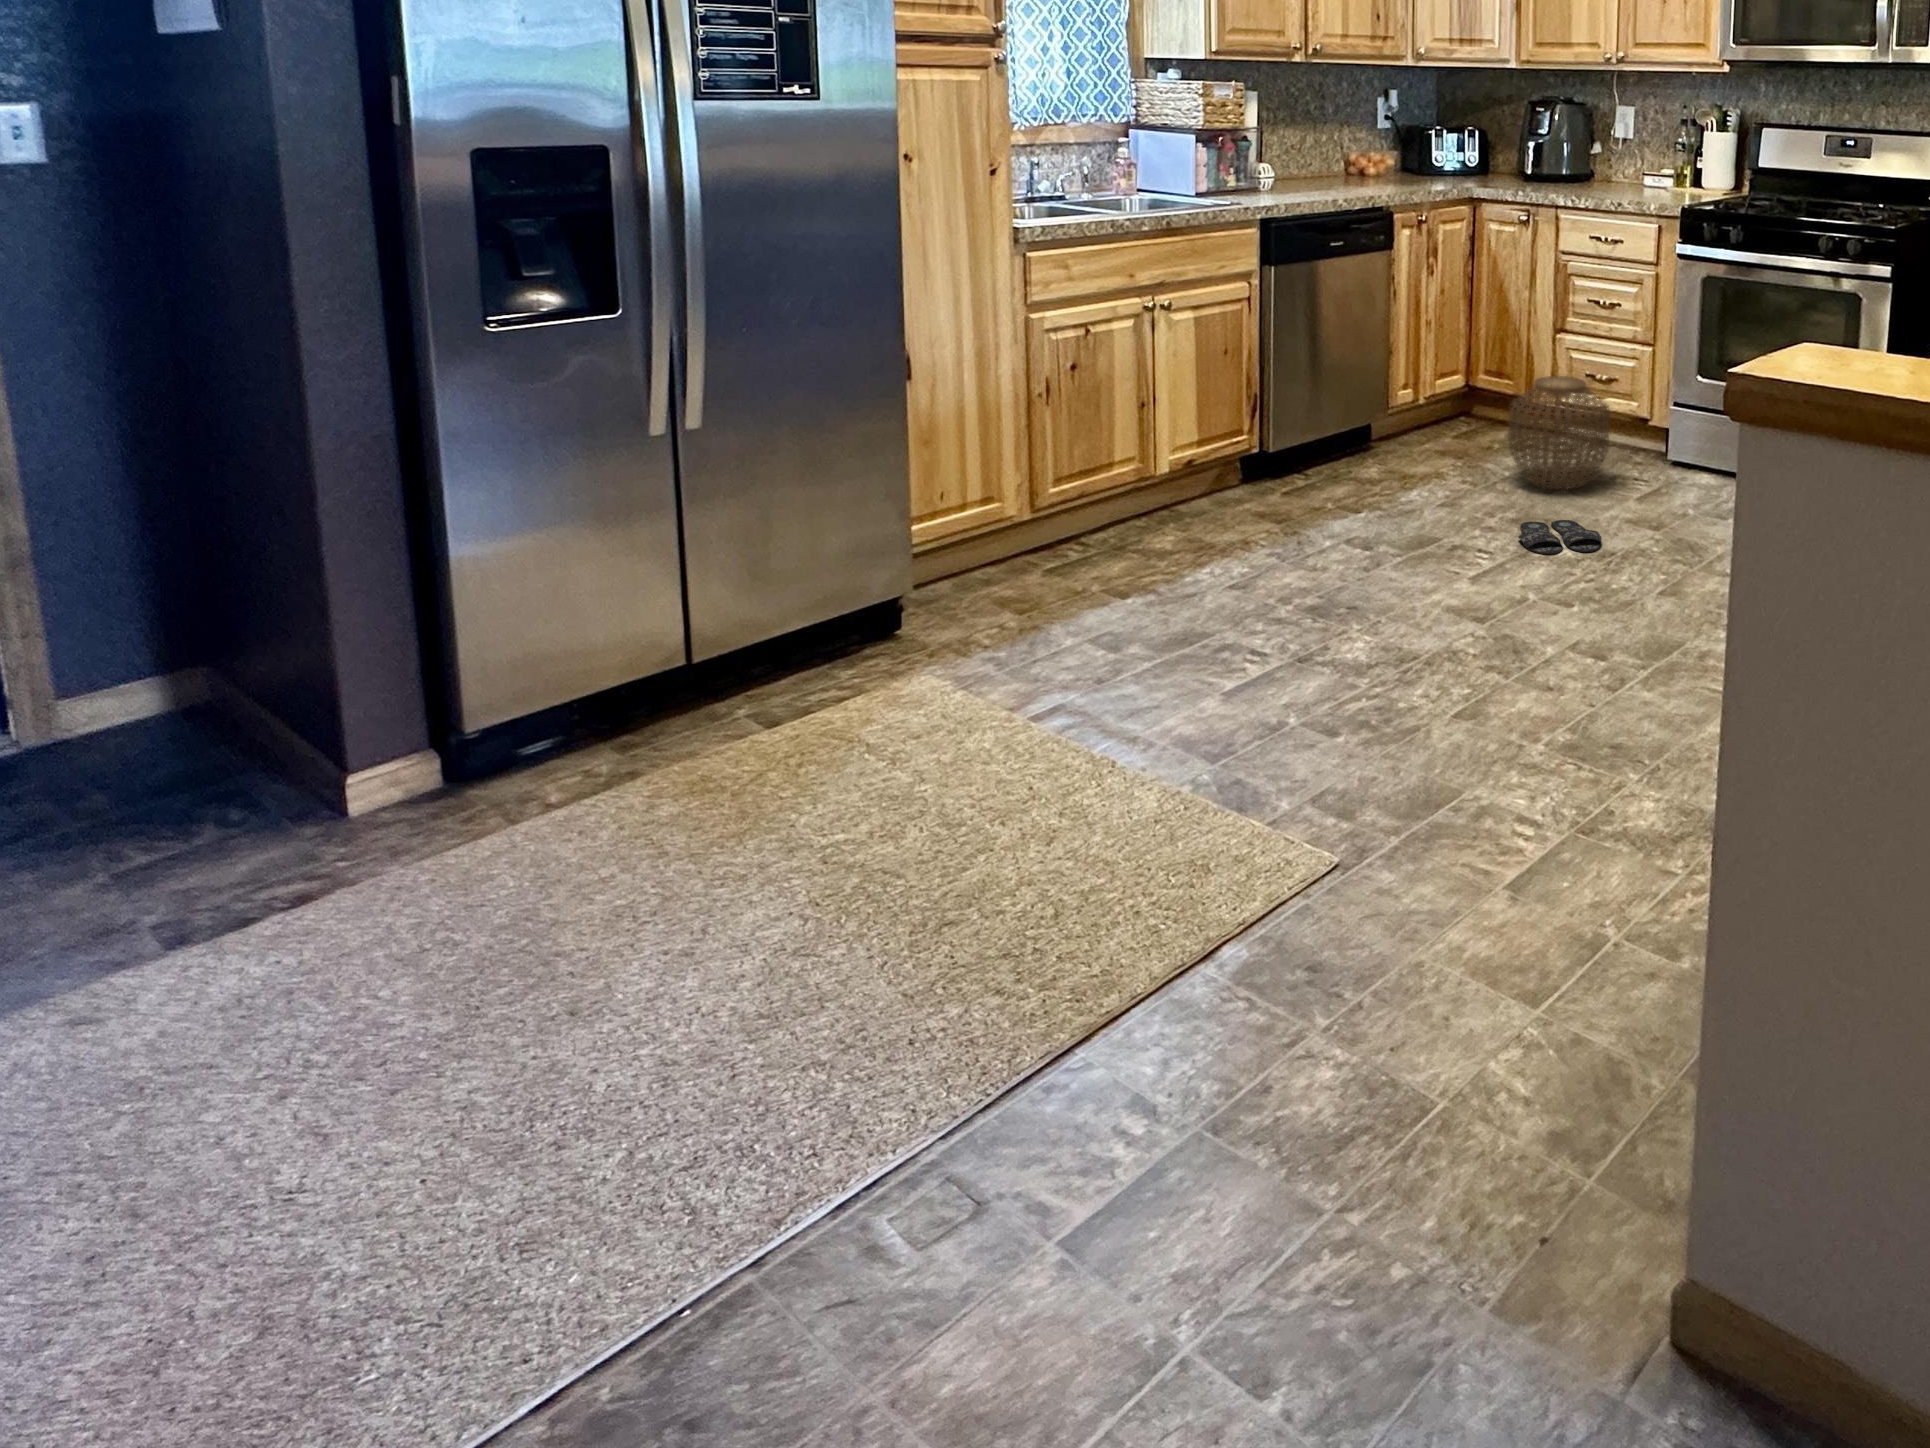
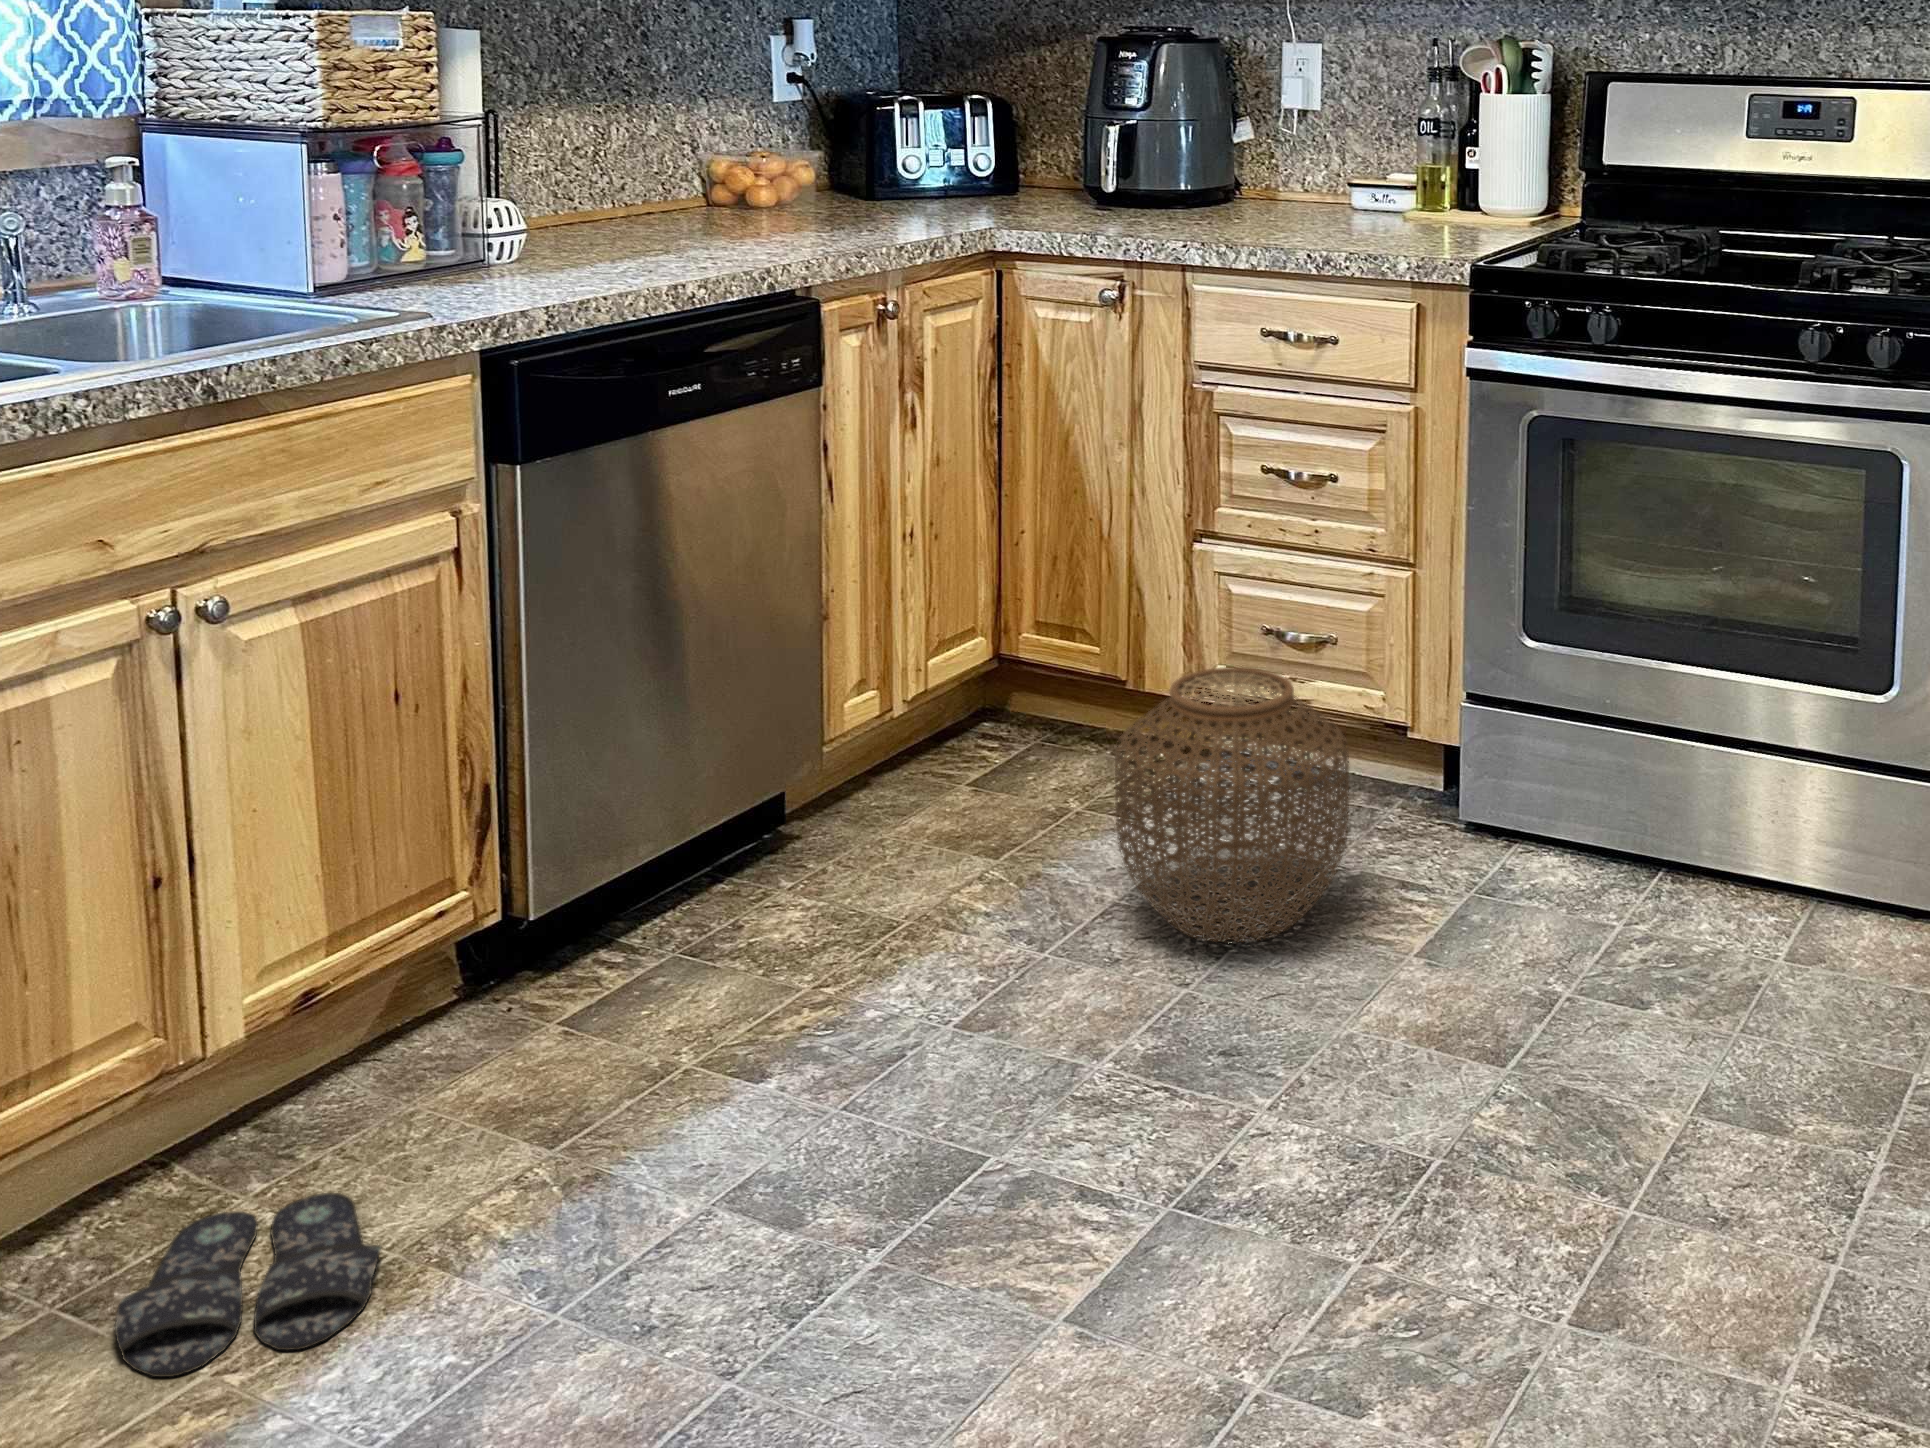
slippers: present [1518,520,1602,555] -> present [115,1193,381,1377]

